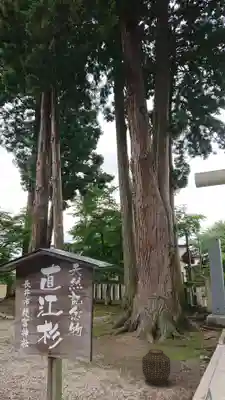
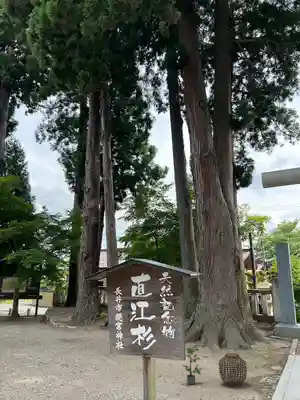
potted plant: none [105,341,127,381] -> present [183,347,201,384]

